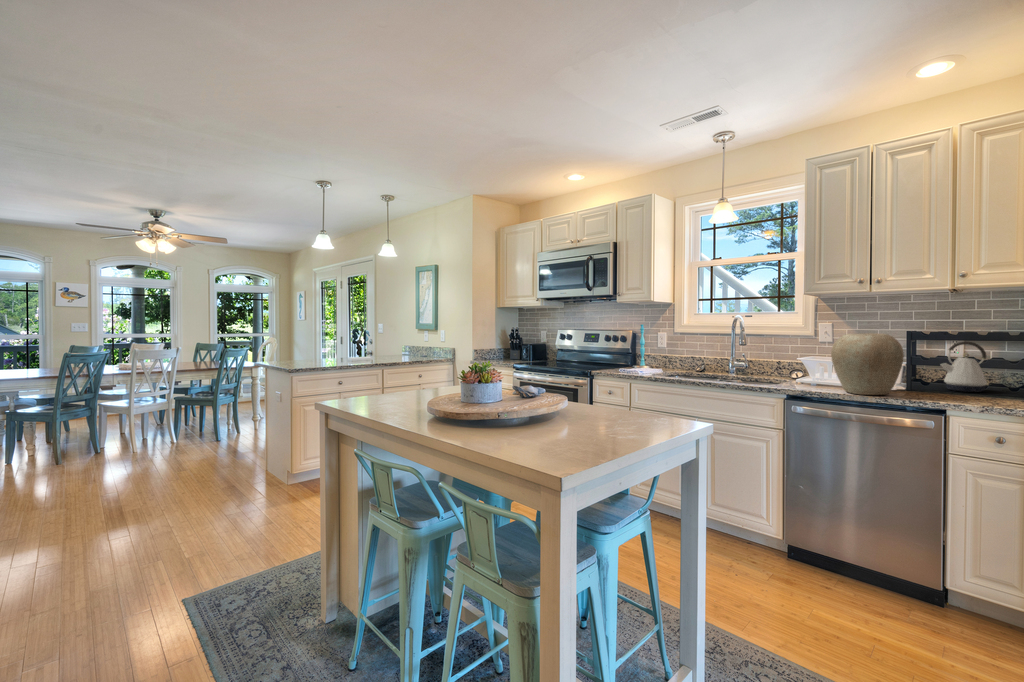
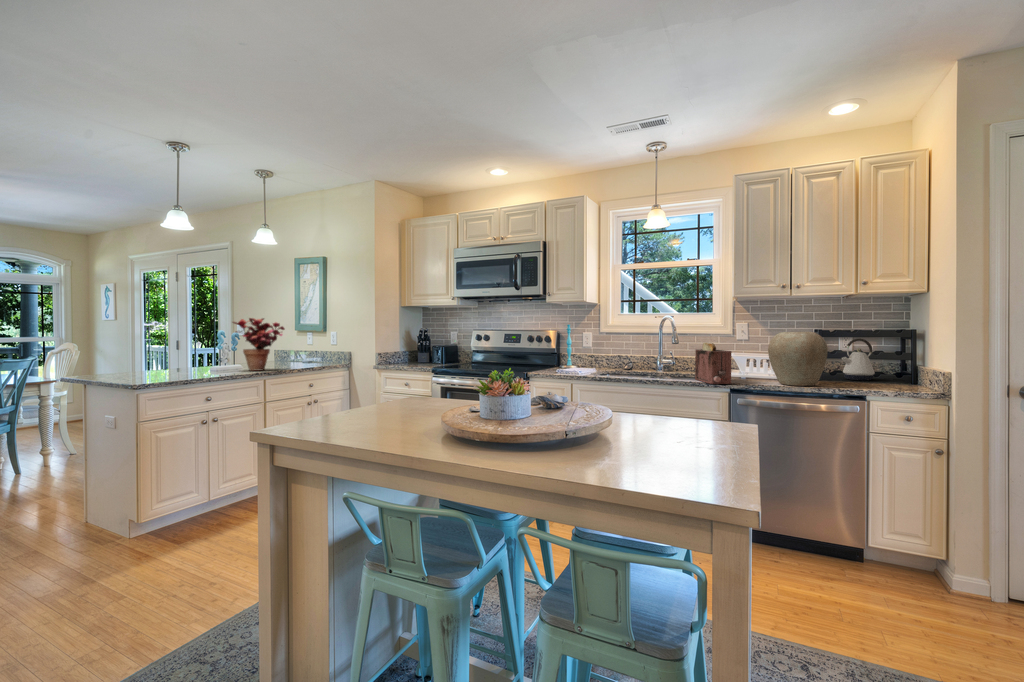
potted plant: none [356,319,396,362] -> present [233,318,285,371]
toaster: none [753,344,785,389] -> present [695,343,731,384]

